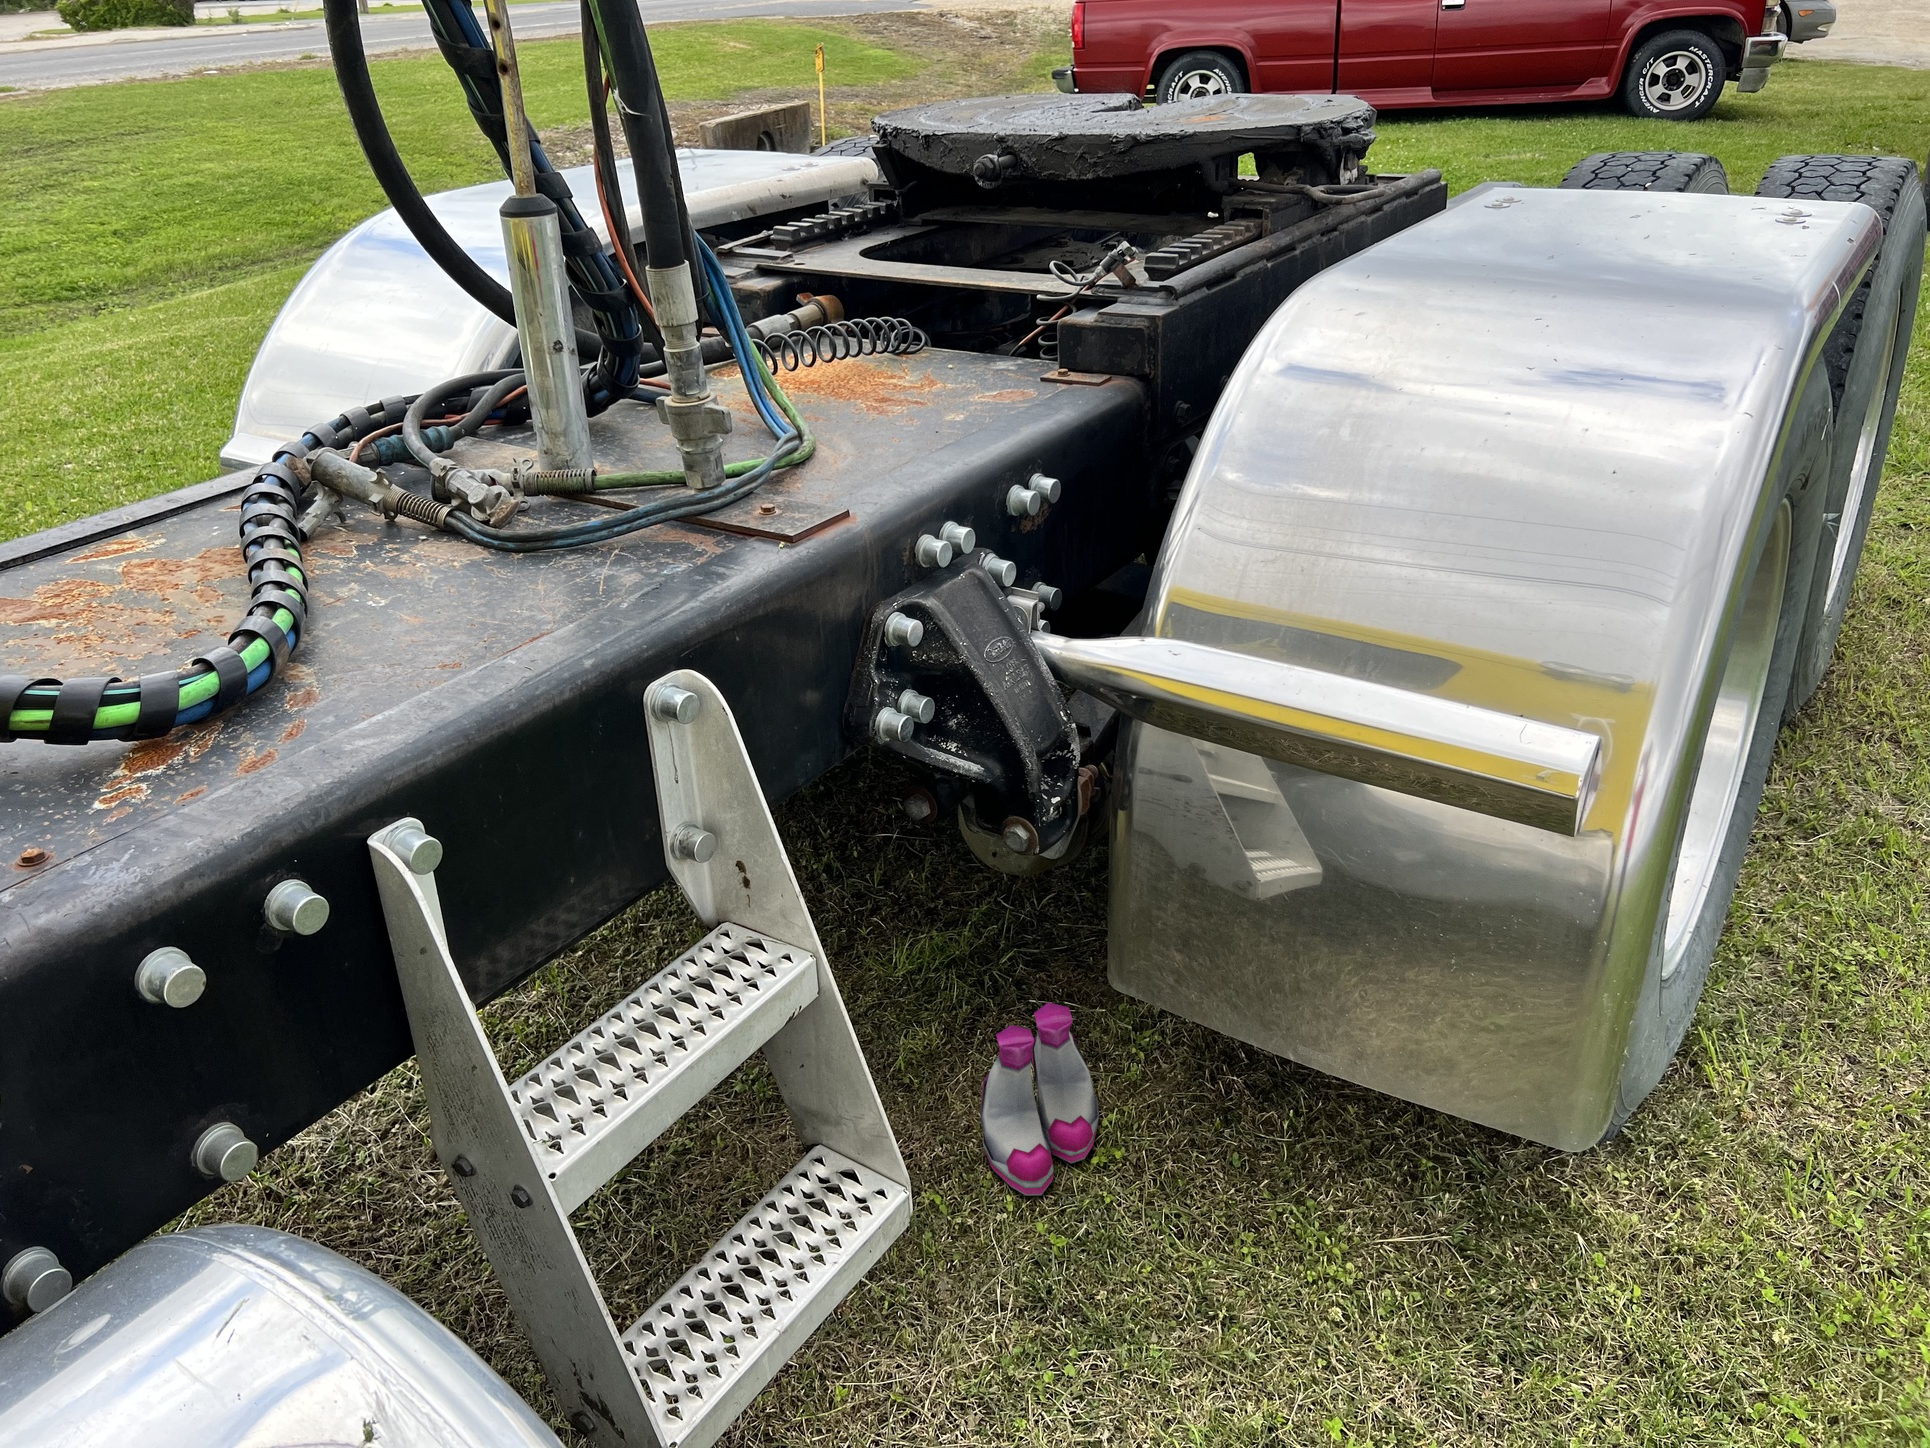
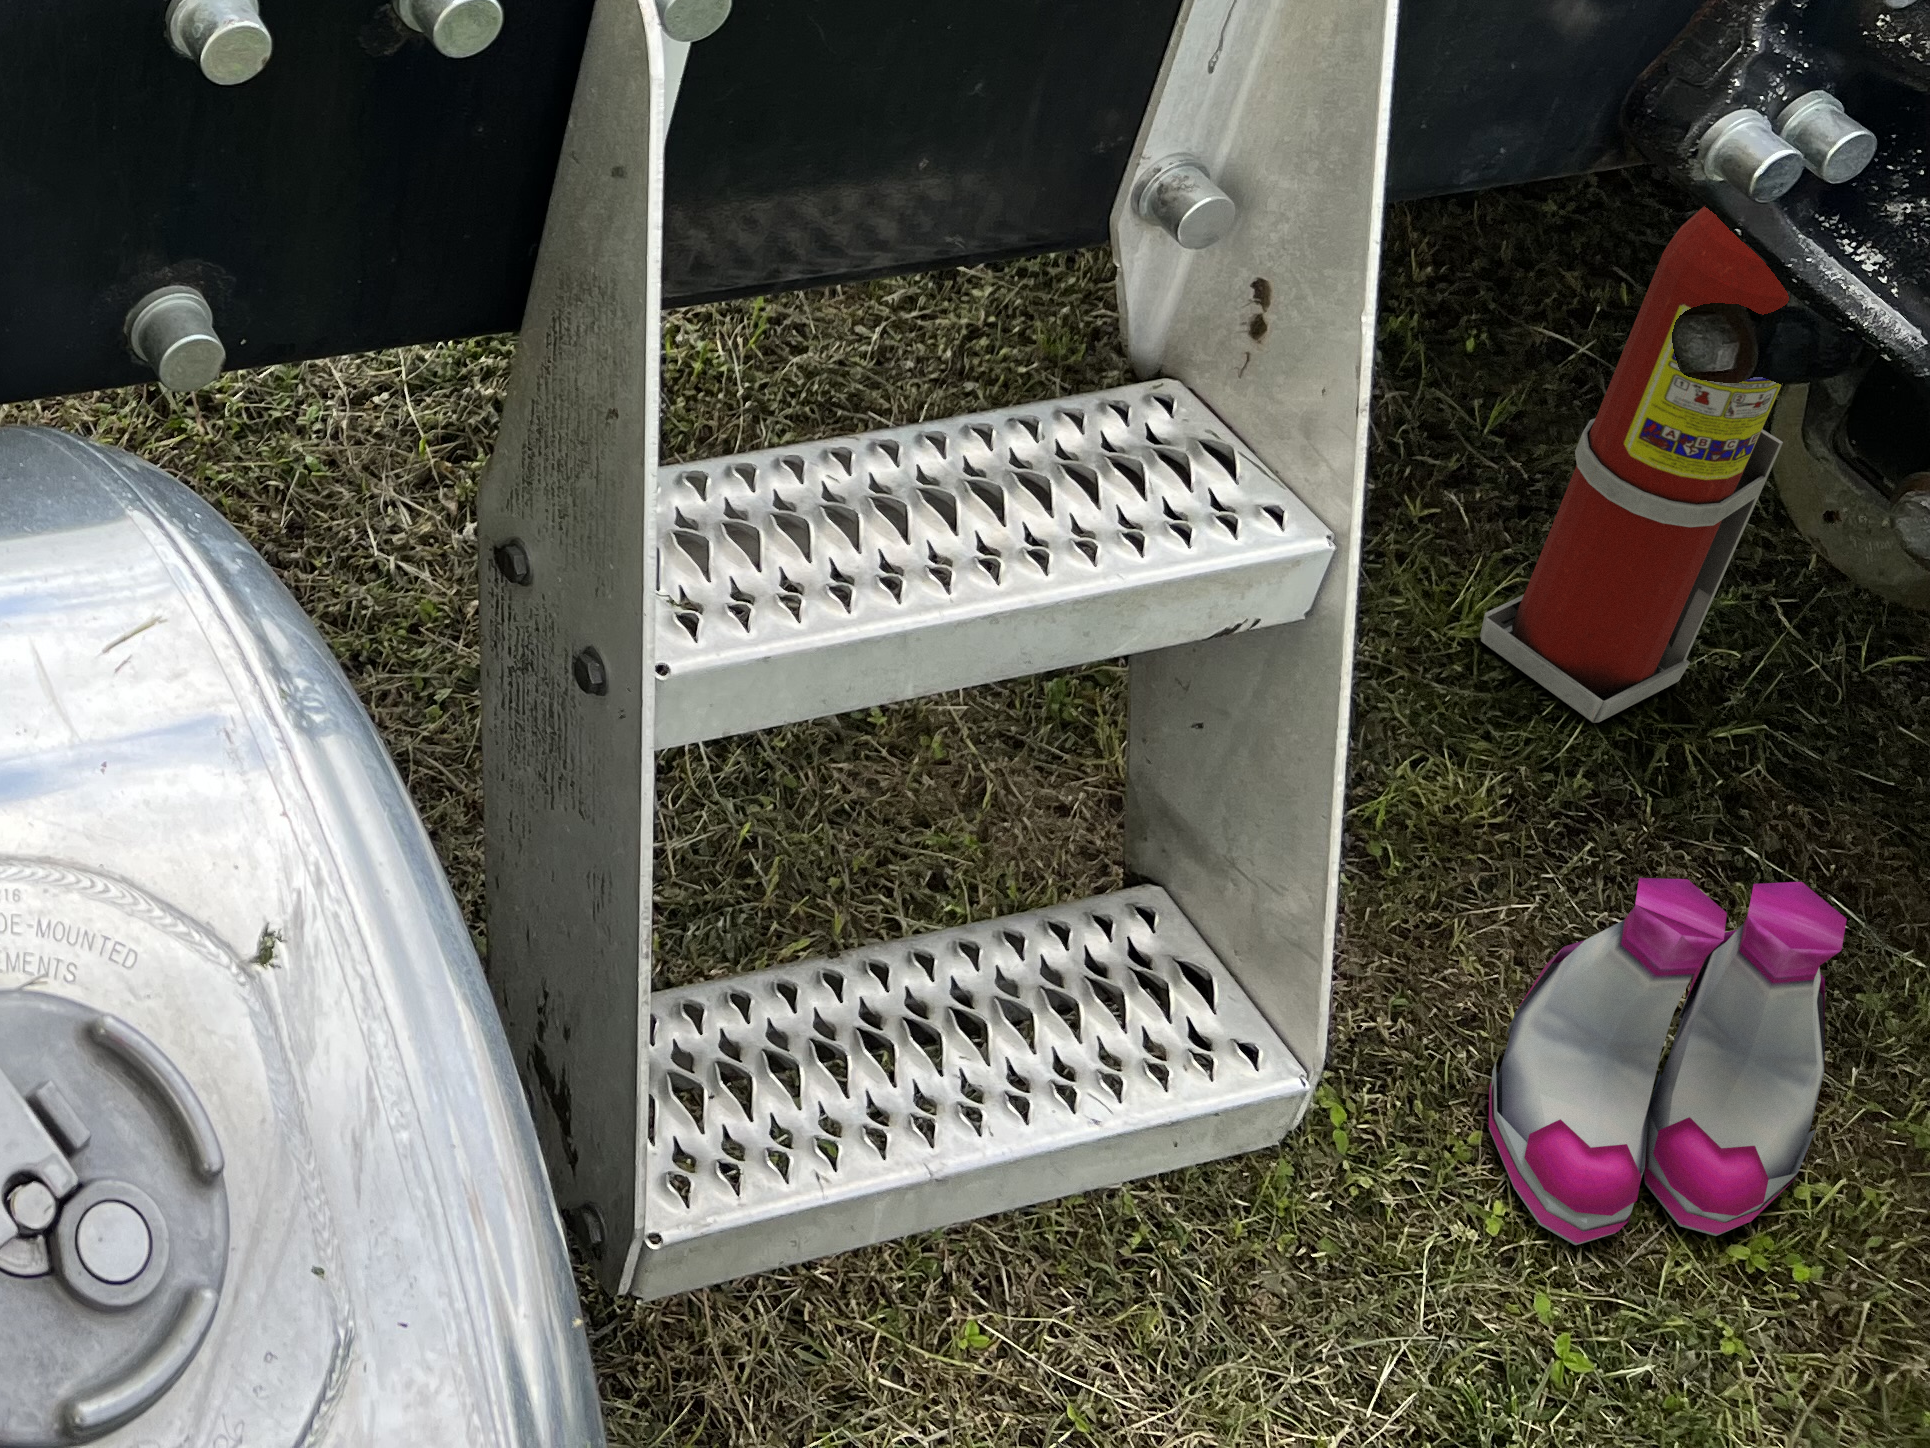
fire extinguisher: none [895,711,979,984] -> present [1480,206,1789,723]

